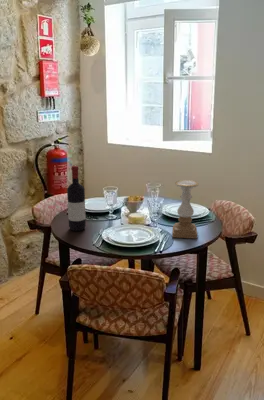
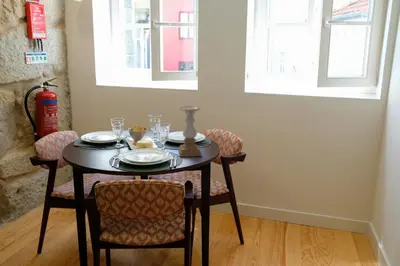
wine bottle: present [67,166,86,231] -> none [79,96,97,158]

